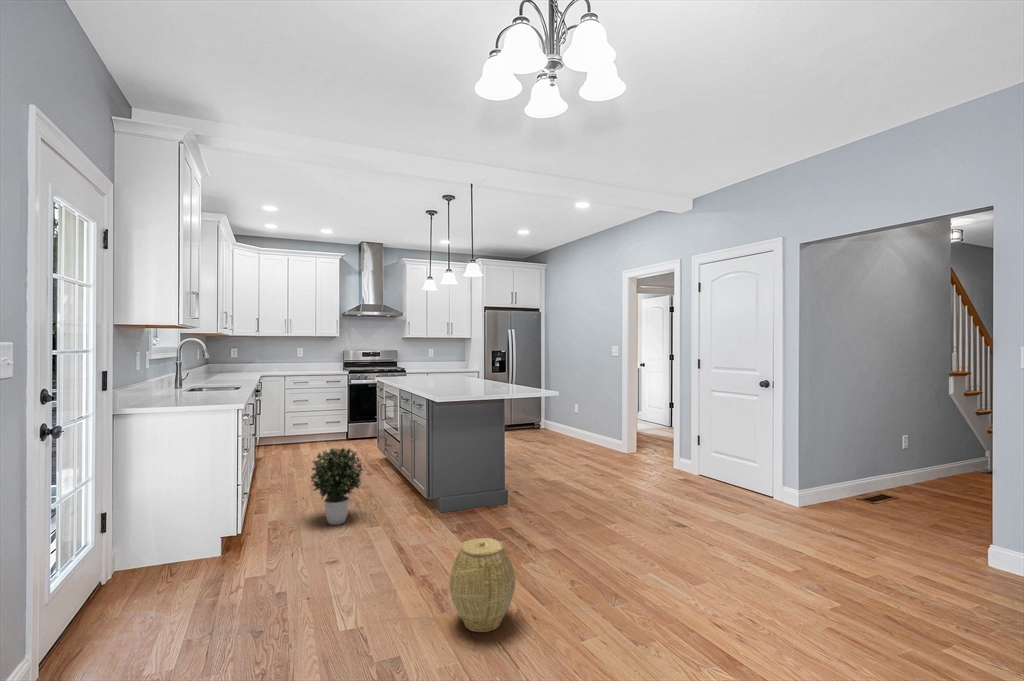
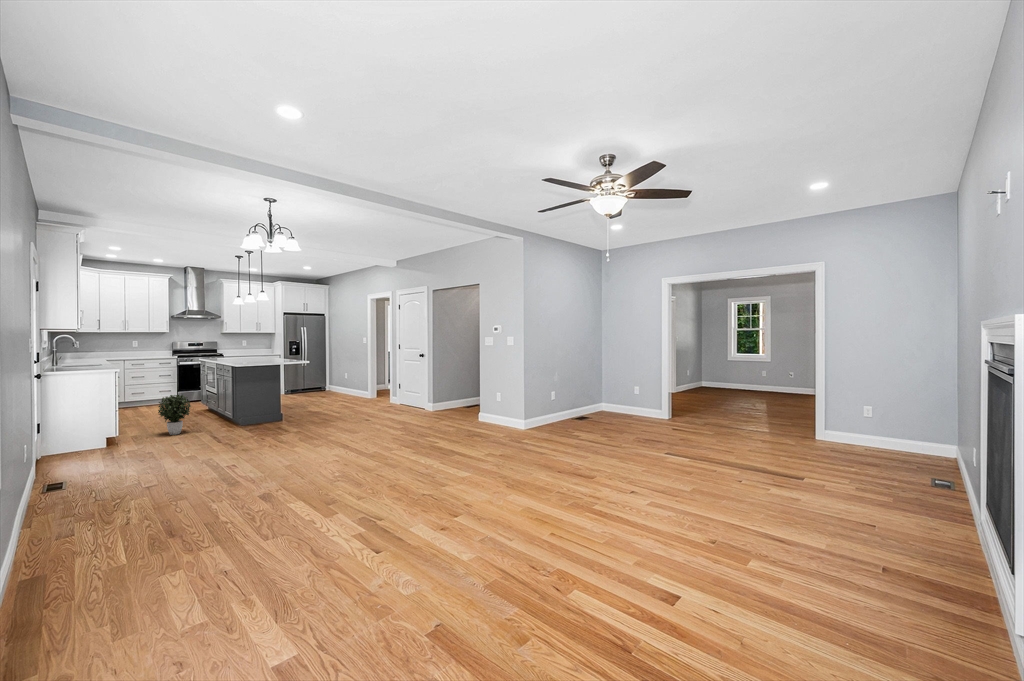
woven basket: present [450,538,515,632] -> none [234,418,264,452]

